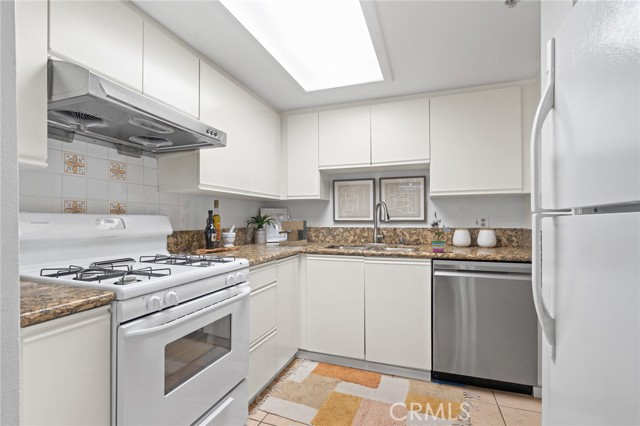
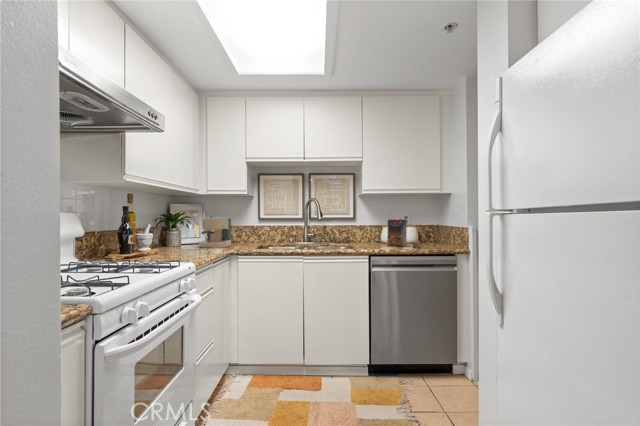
potted plant: present [429,212,451,252] -> none [366,209,387,249]
cereal box: none [458,222,493,253] -> present [387,219,420,248]

